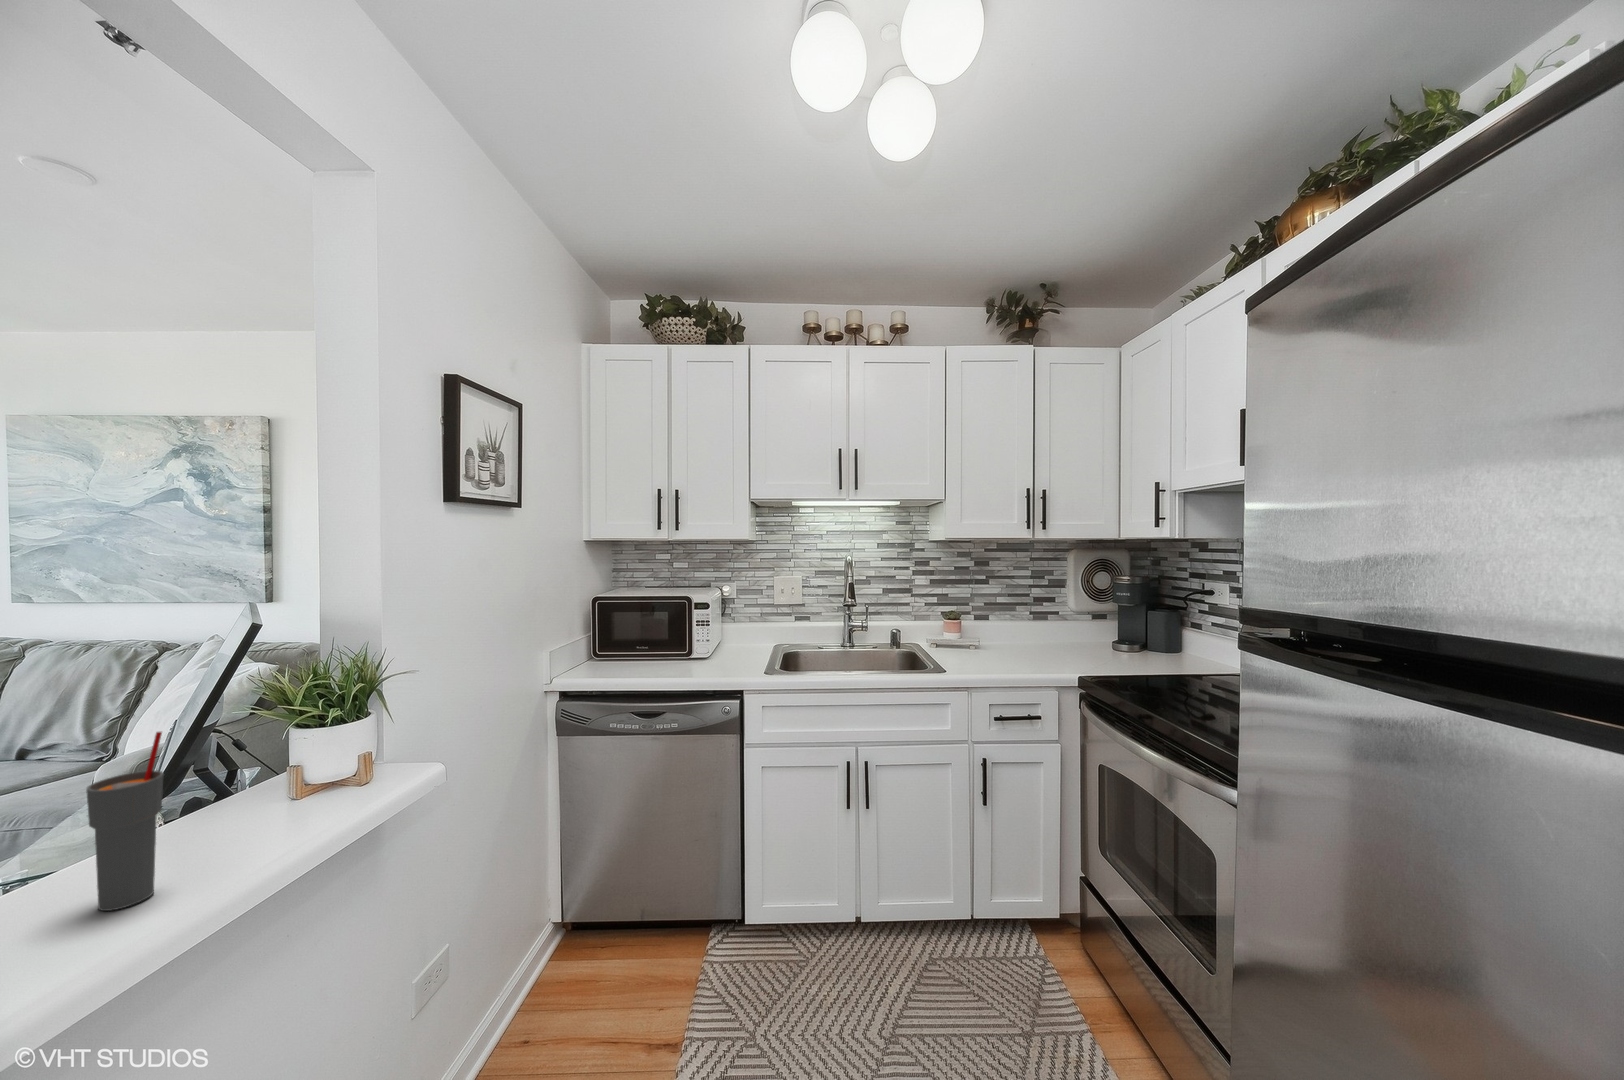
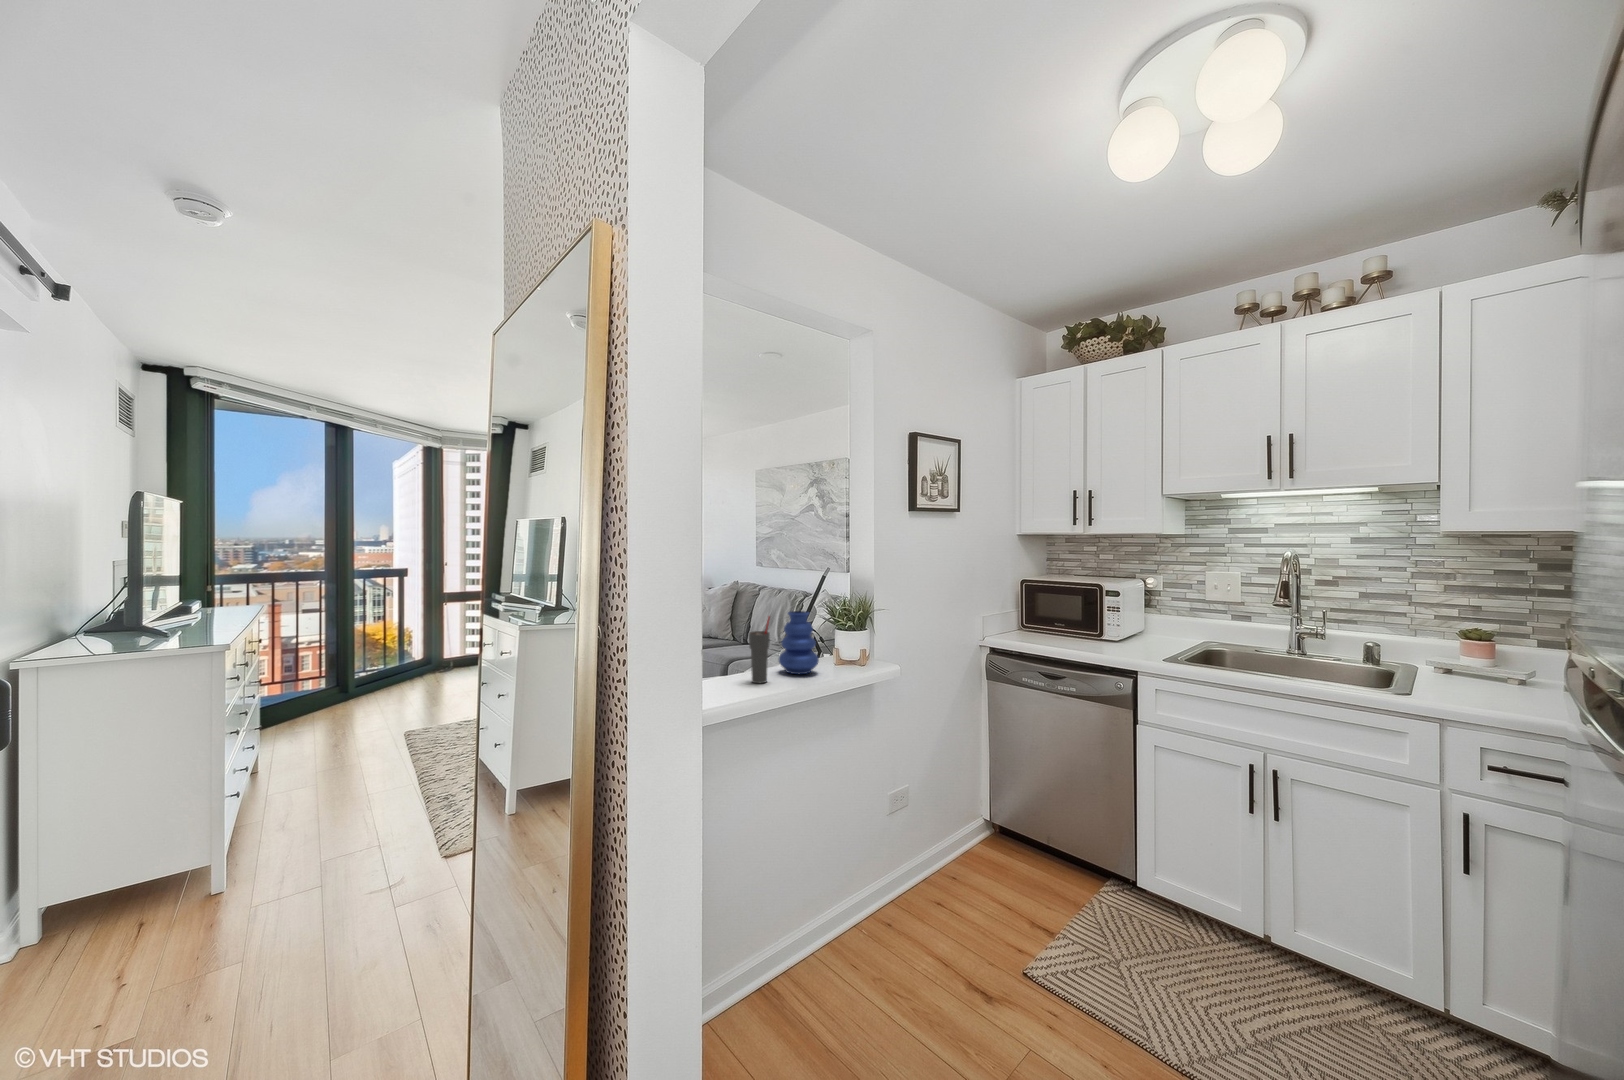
vase: none [181,700,300,844] -> present [779,611,819,674]

